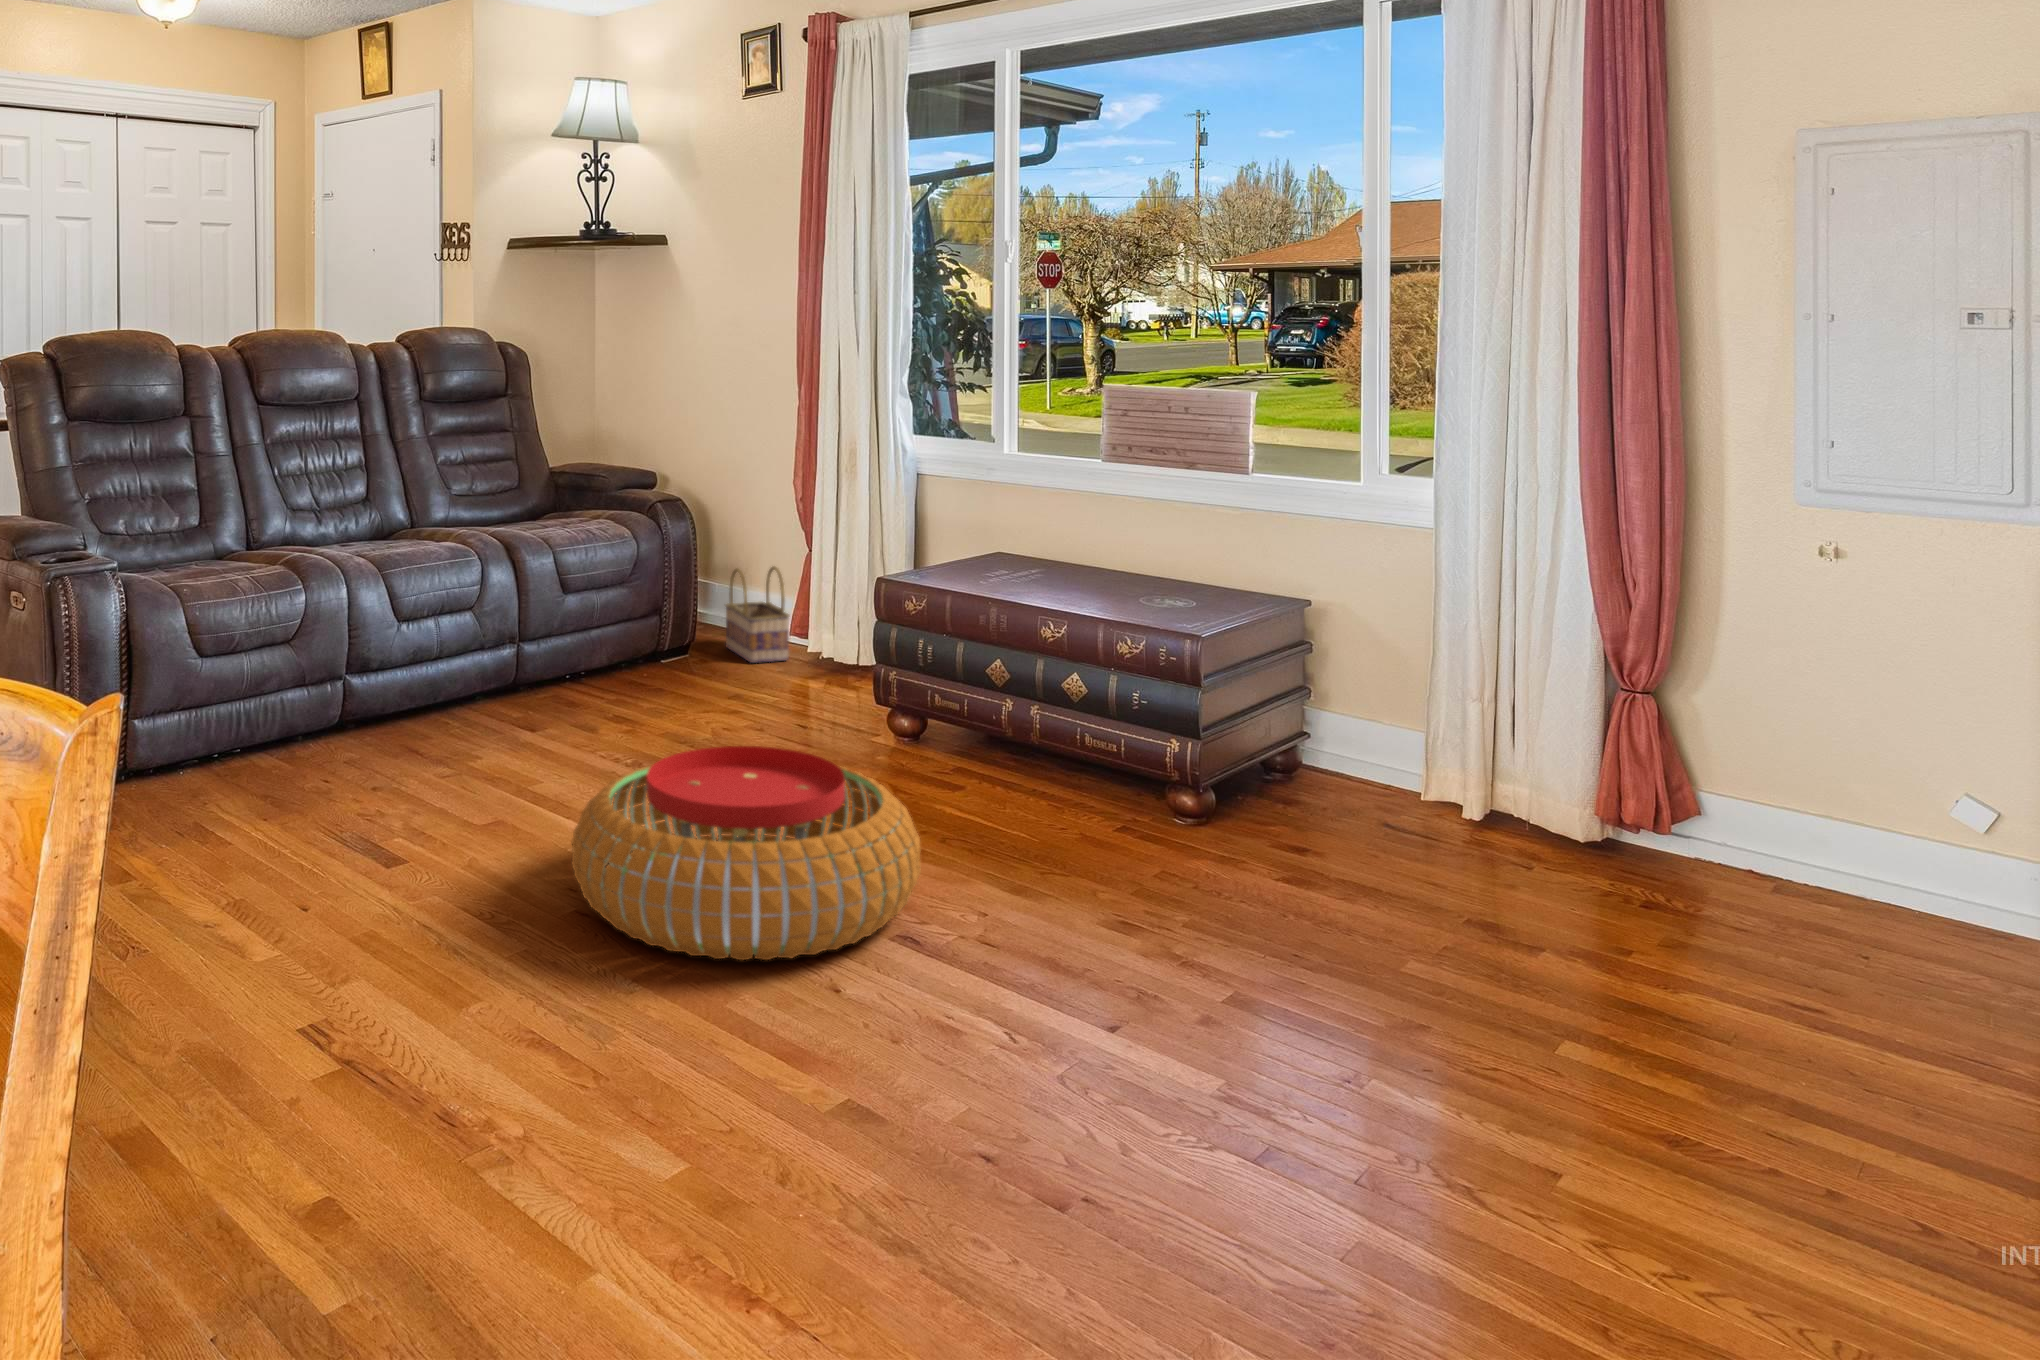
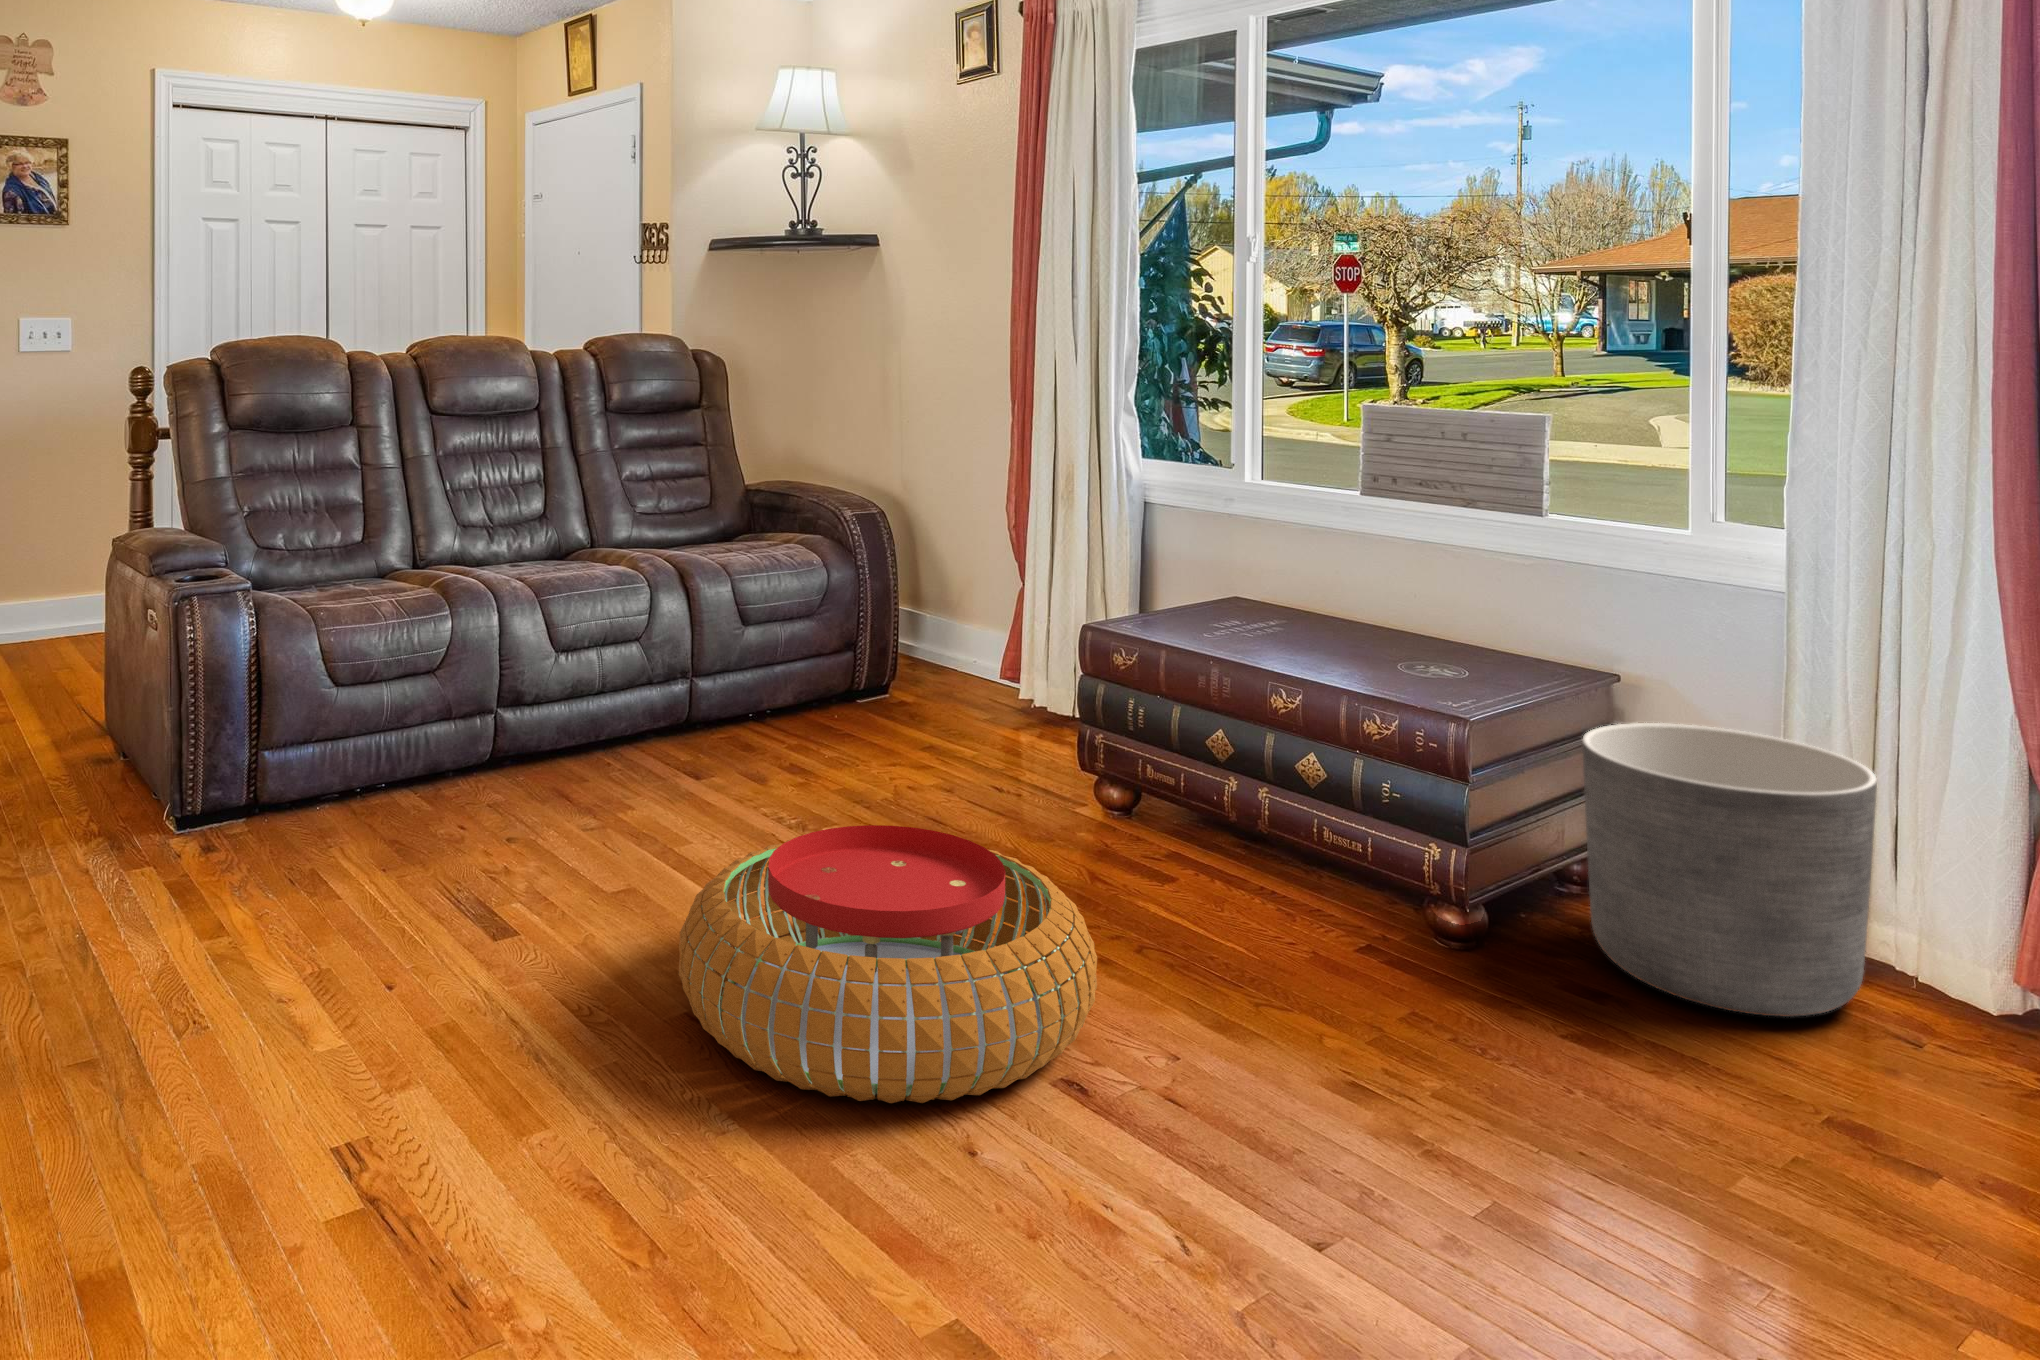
basket: present [726,566,789,663] -> none [933,601,1003,709]
planter: none [1285,637,1500,855] -> present [1582,723,1877,1017]

